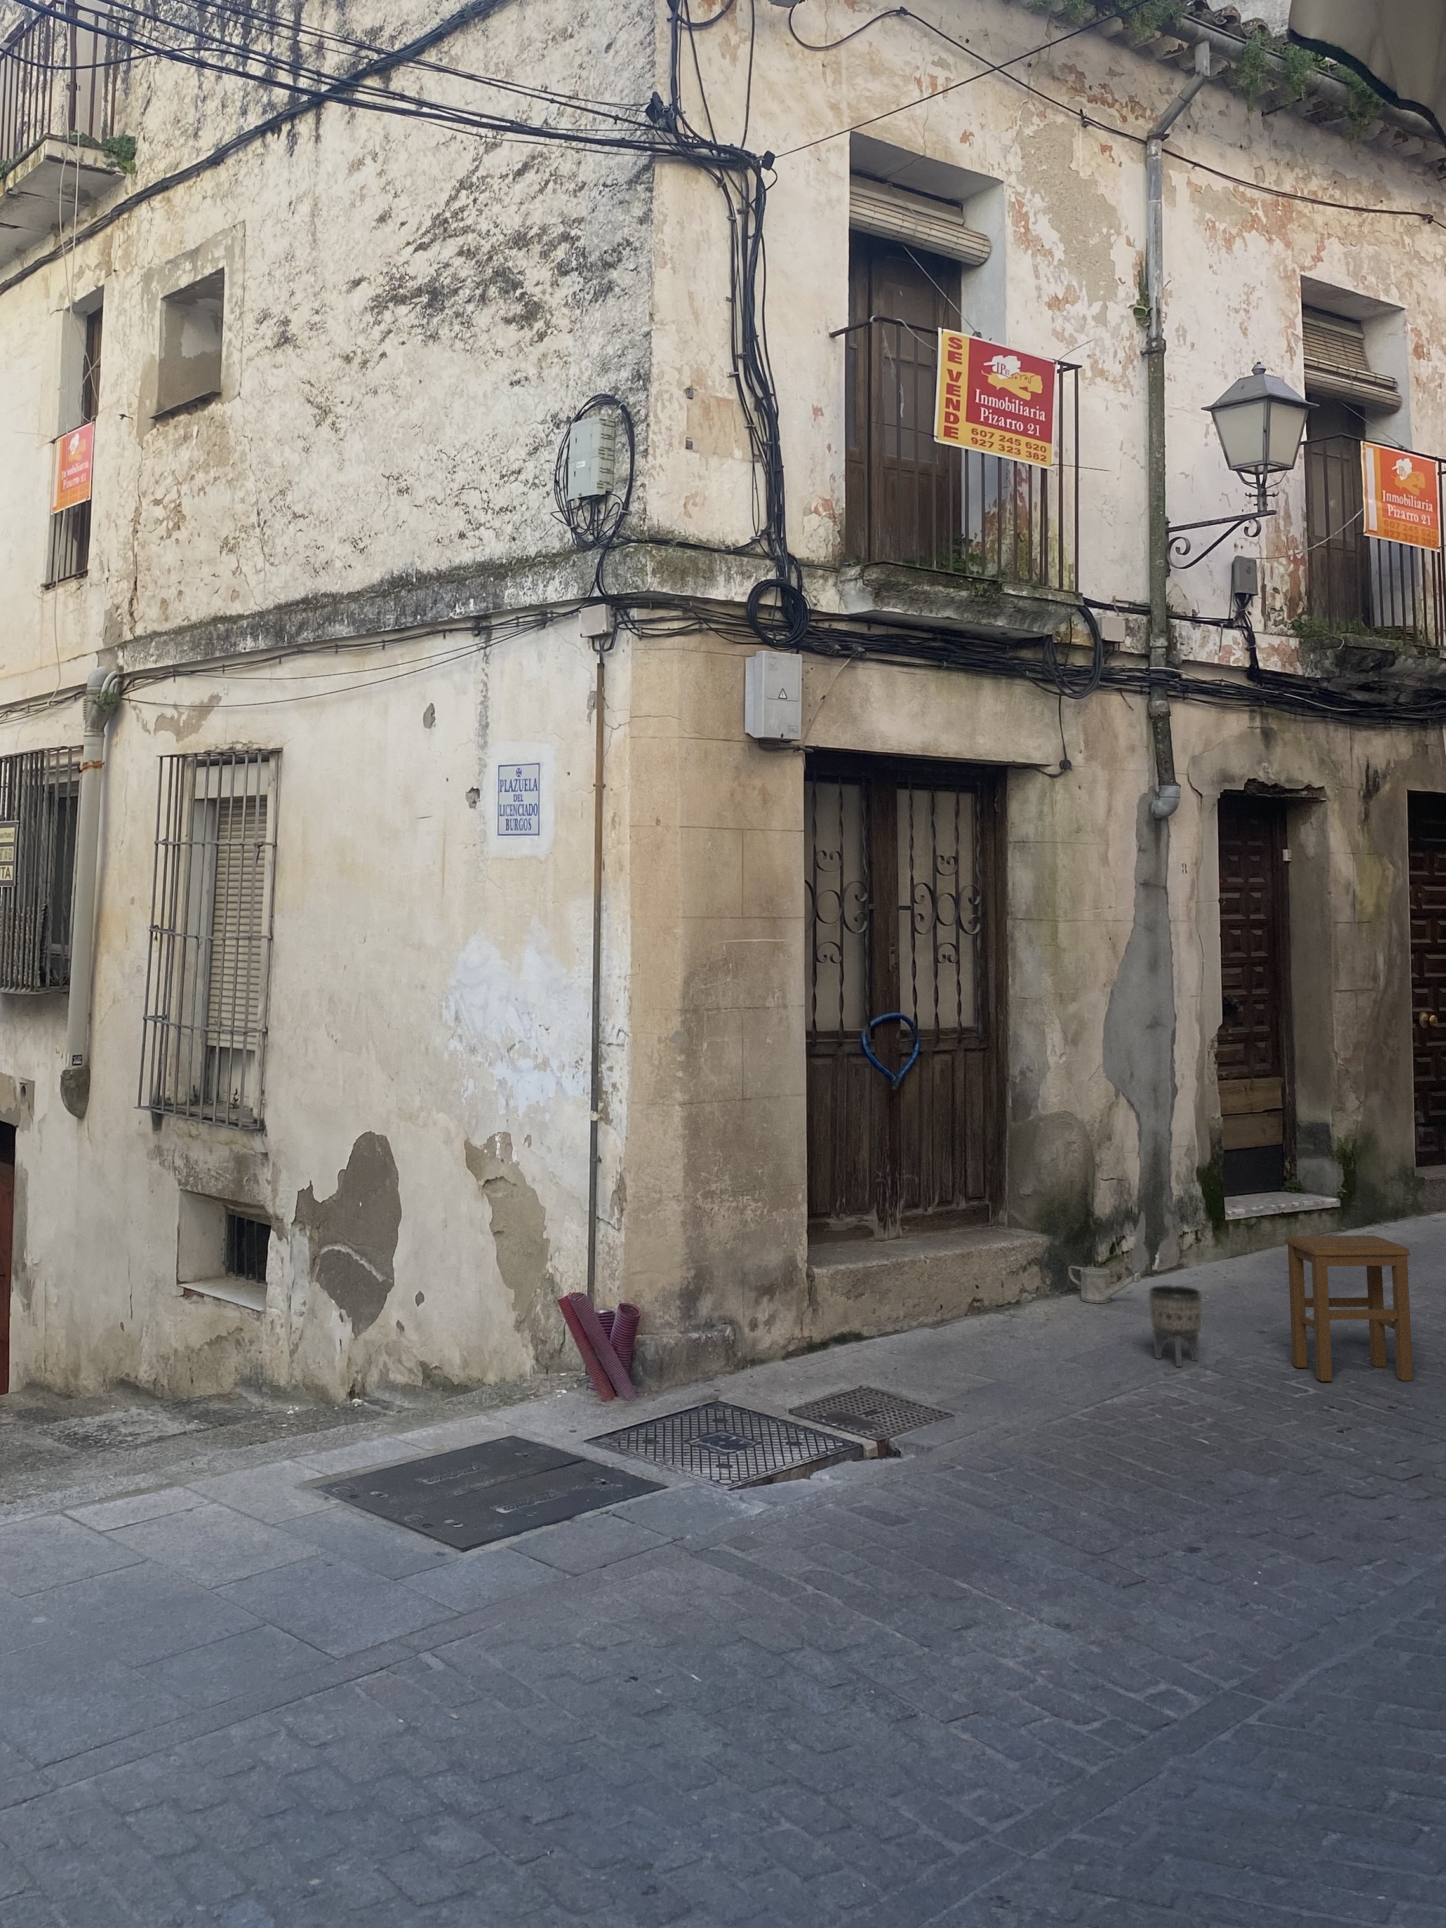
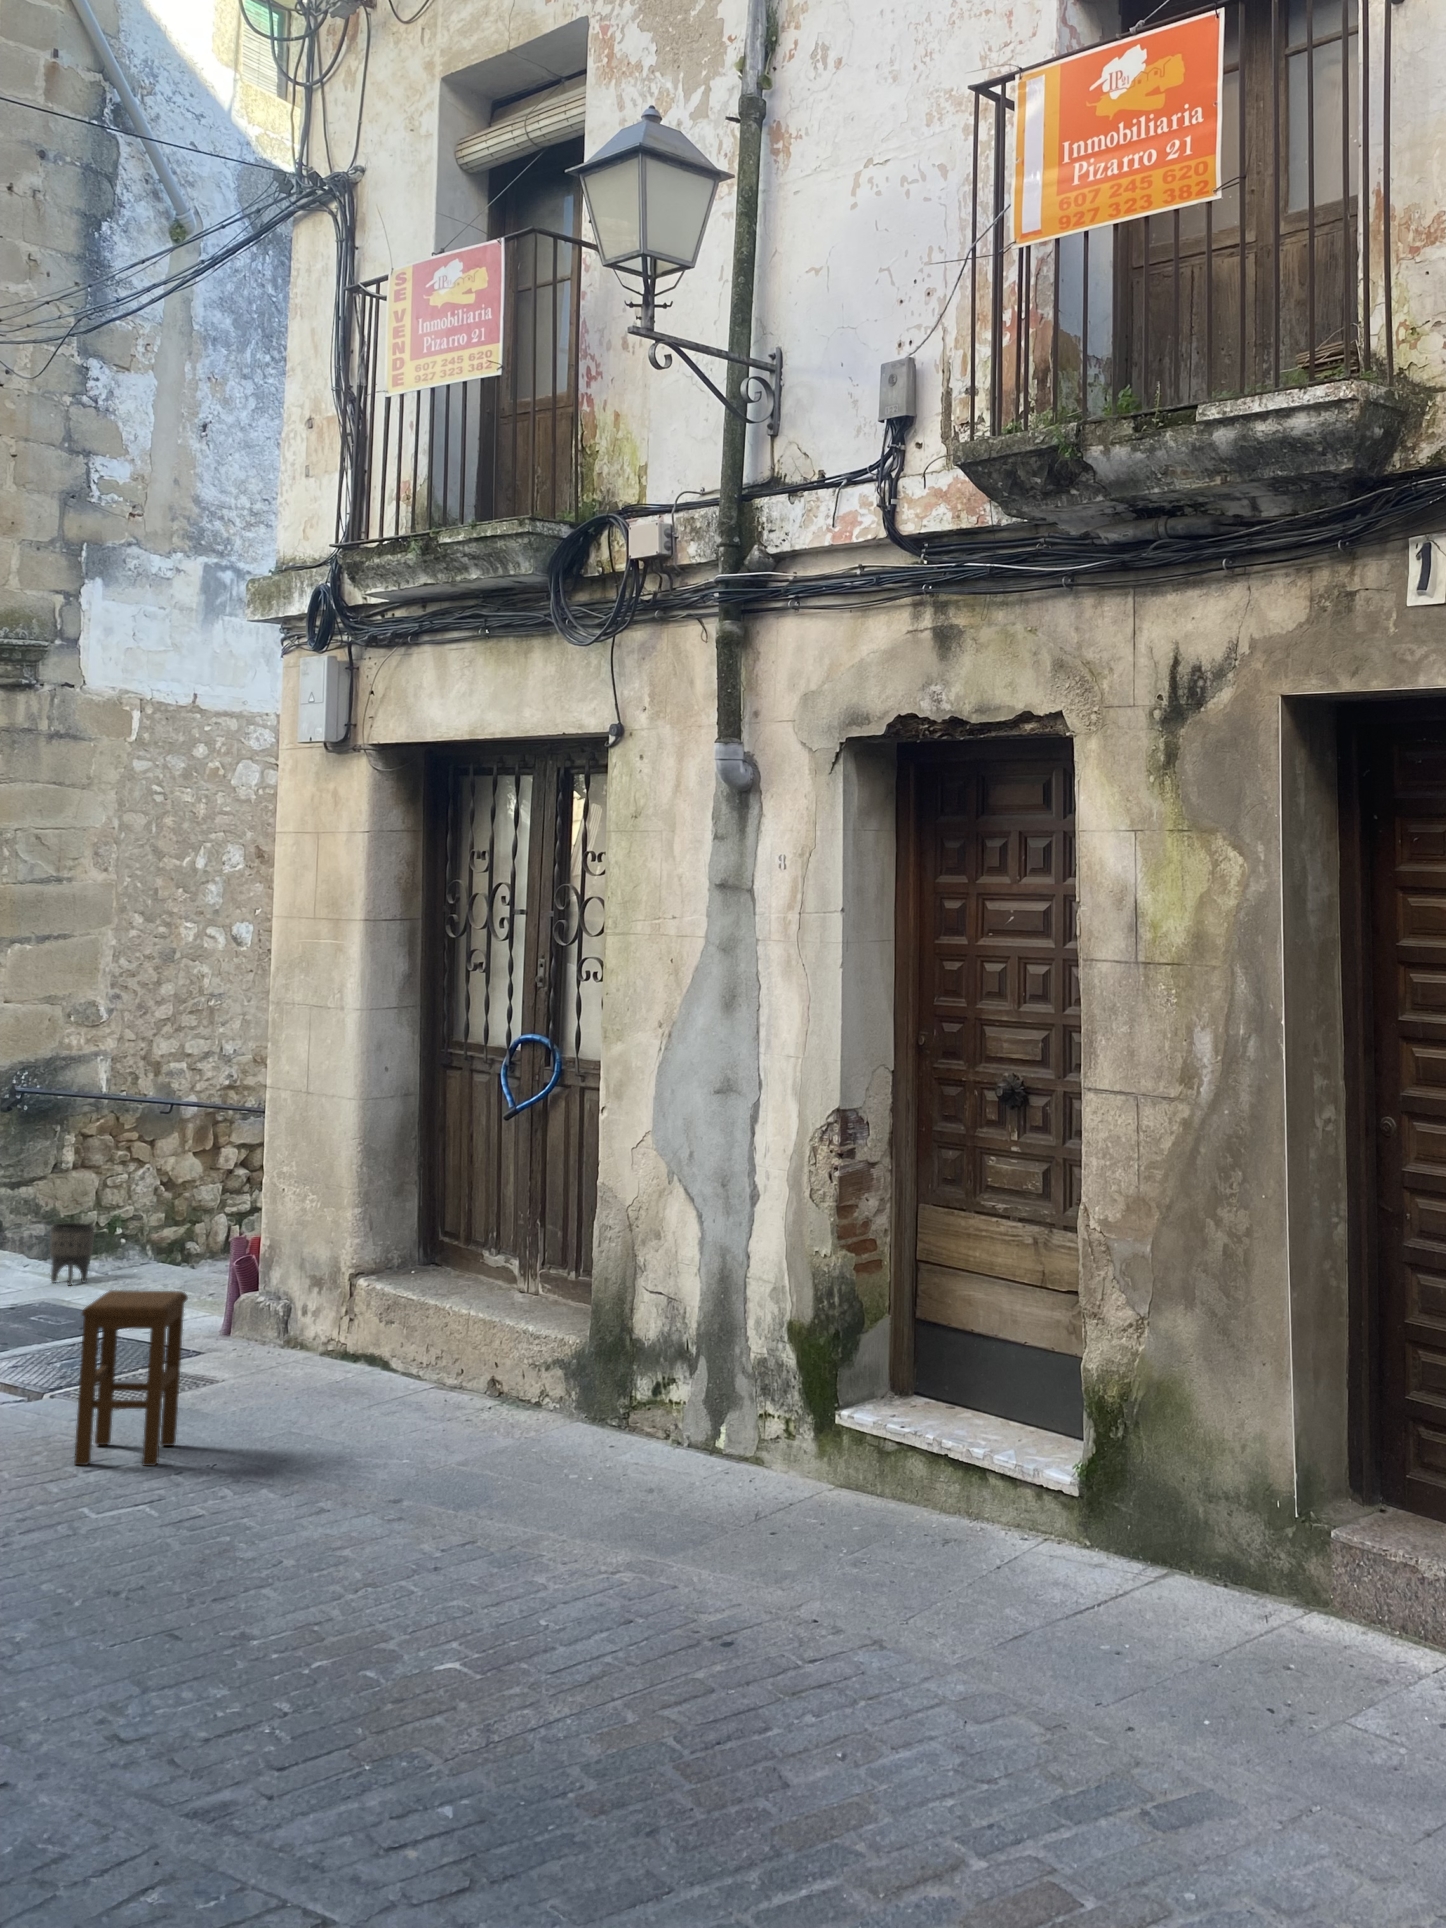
watering can: present [1068,1266,1141,1303] -> none [498,1383,588,1430]
planter: present [1149,1285,1202,1367] -> present [50,1223,95,1286]

